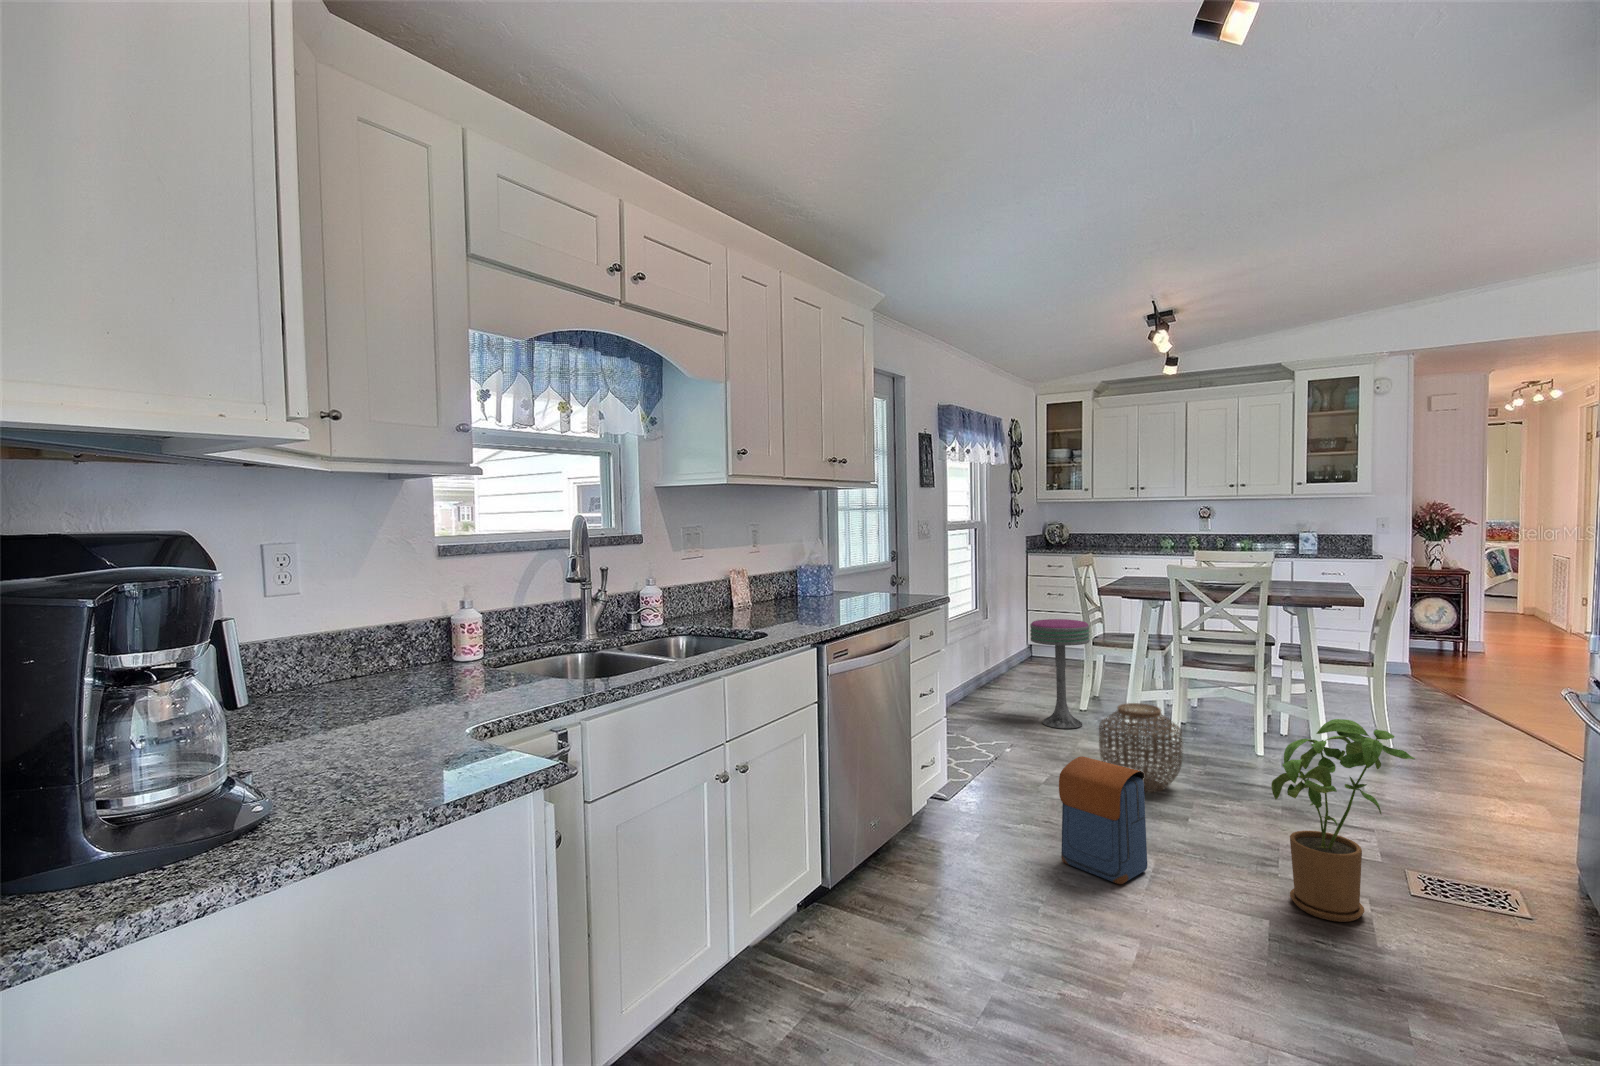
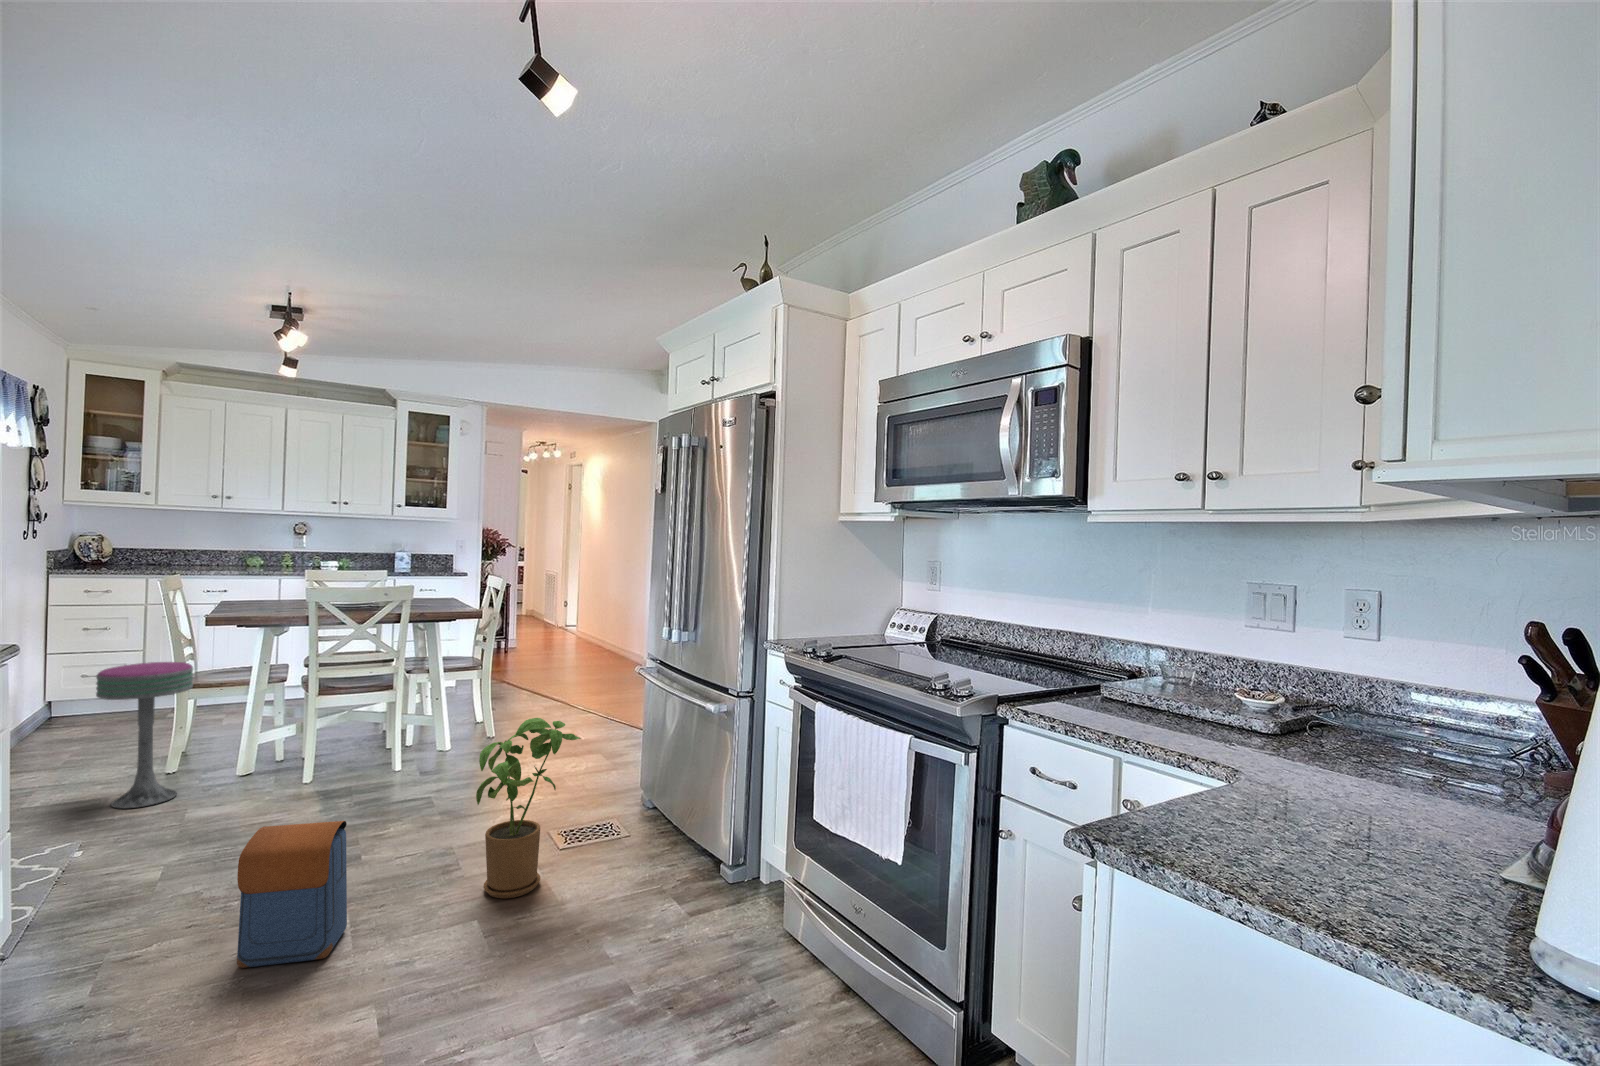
woven basket: present [1099,703,1183,793] -> none [239,746,343,851]

